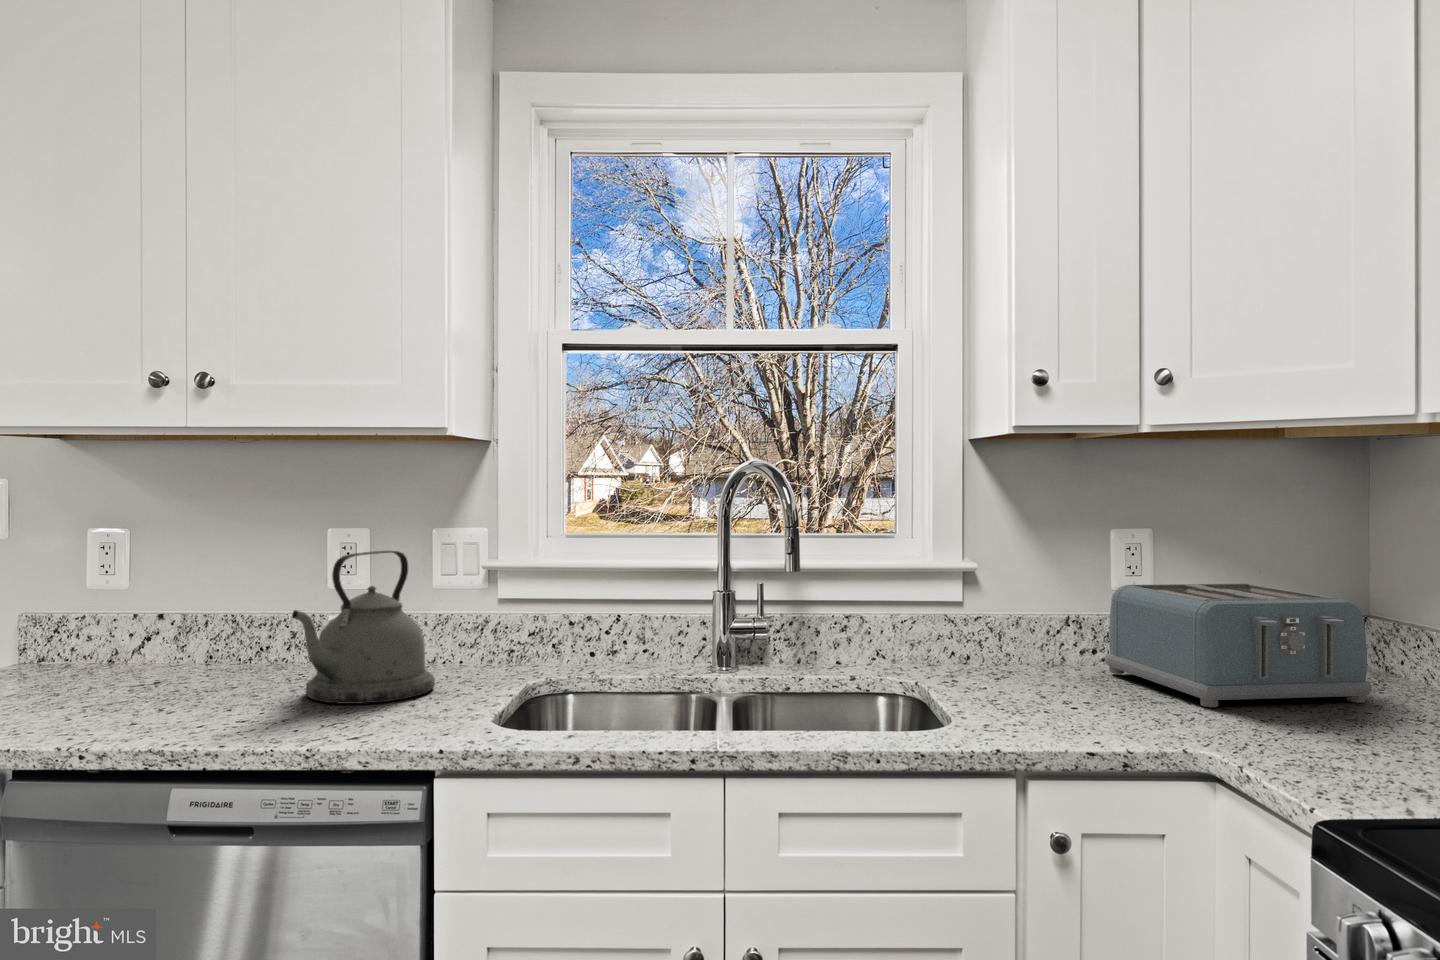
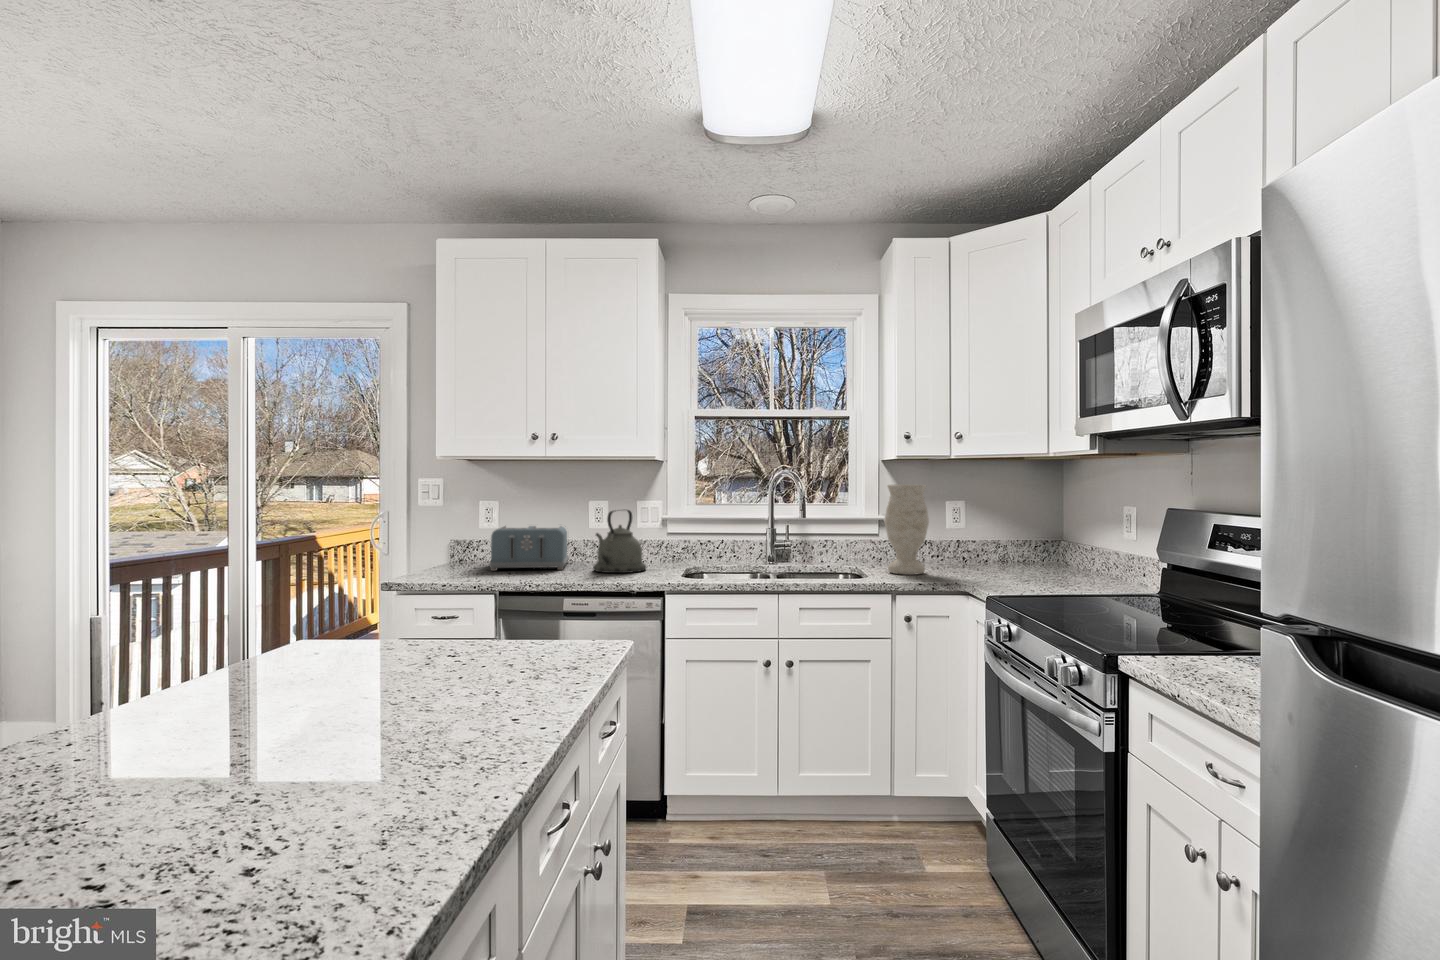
vase: none [984,494,1092,711] -> present [884,484,929,575]
toaster: present [1105,583,1372,707] -> present [490,526,569,571]

